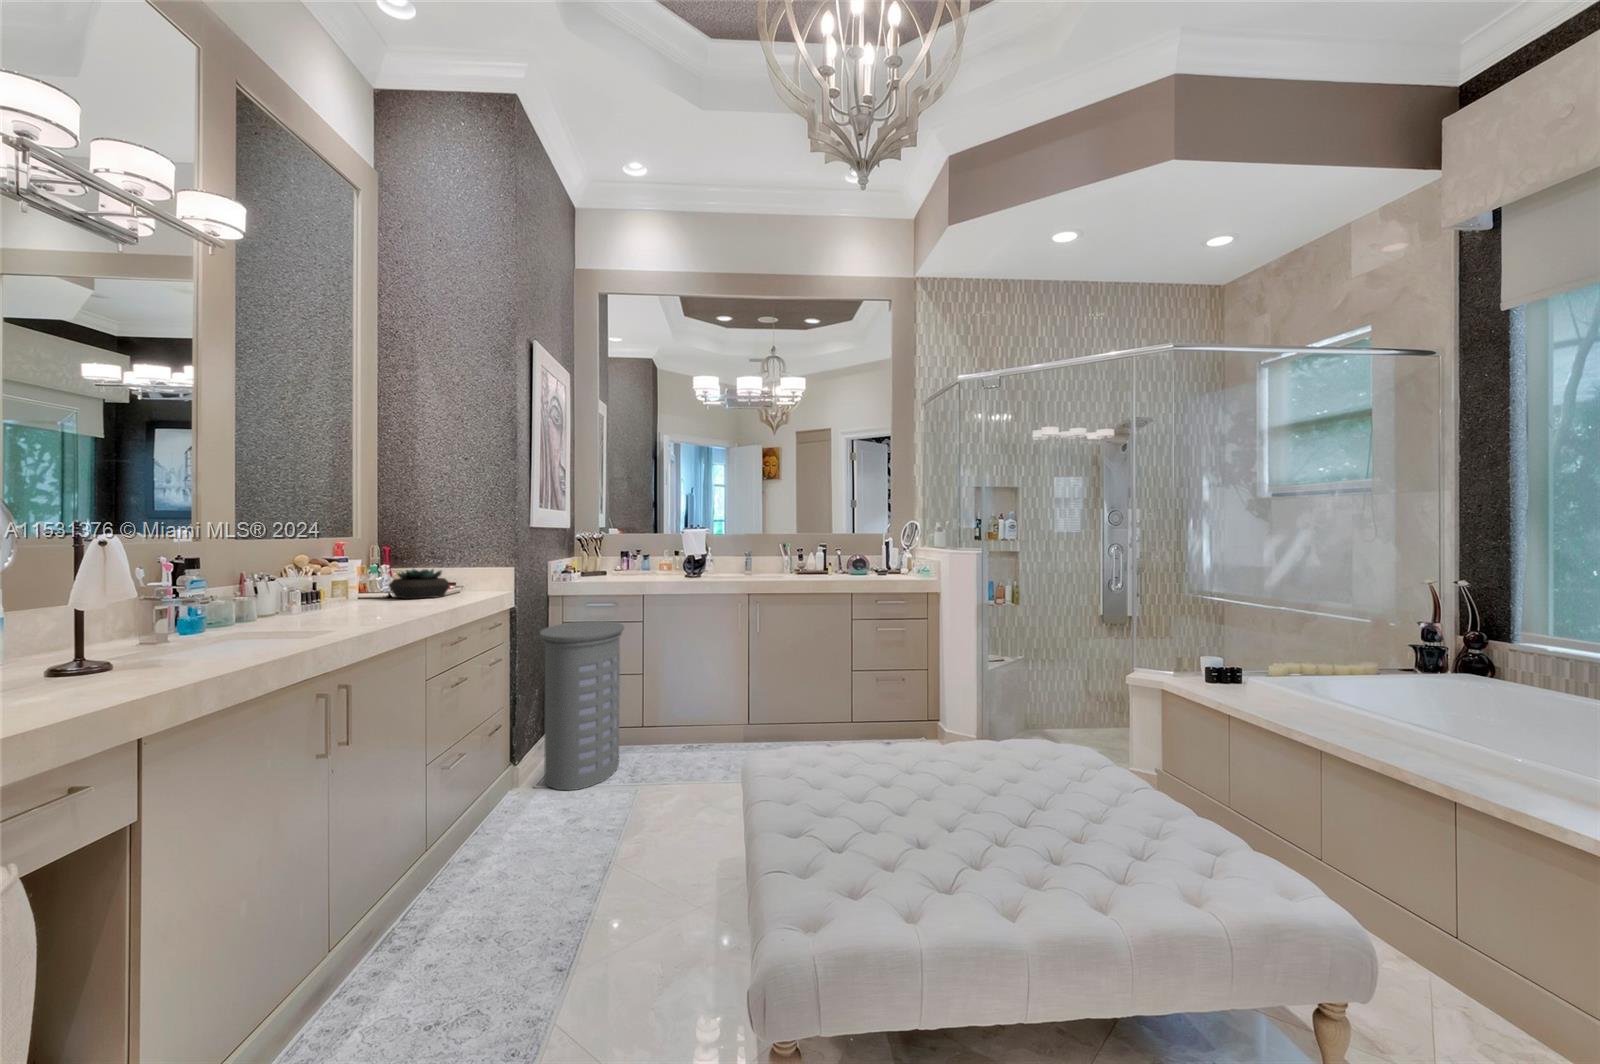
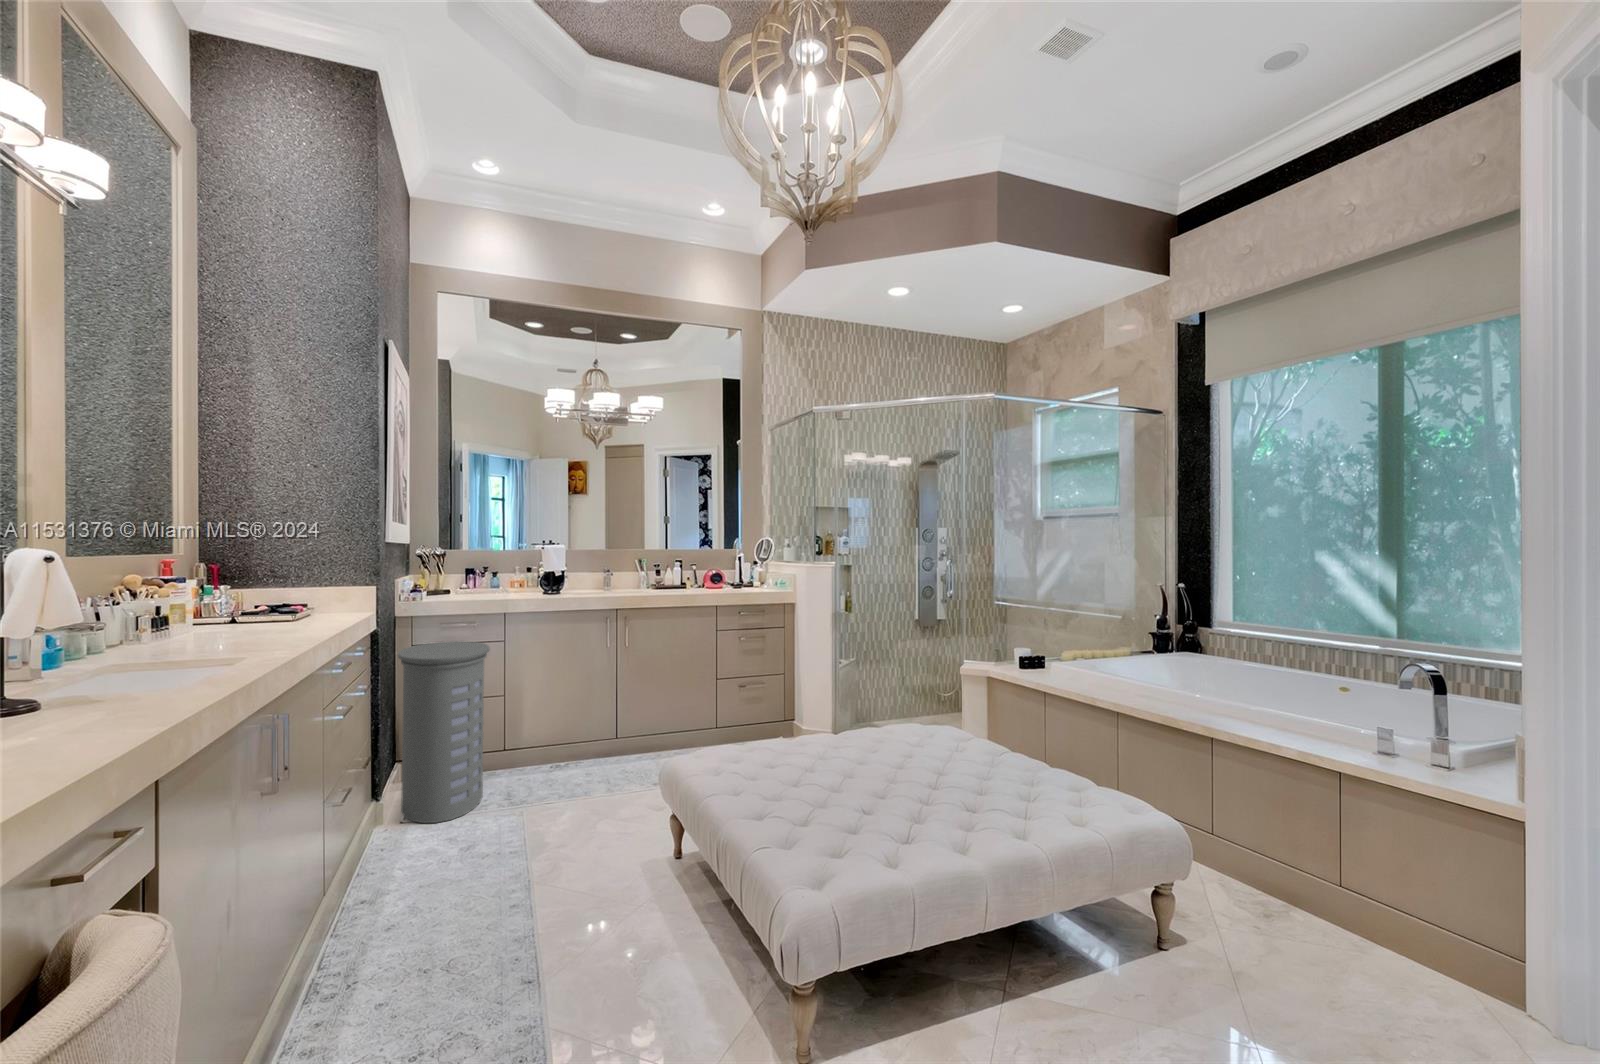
succulent plant: present [389,569,450,599] -> none [236,587,315,622]

